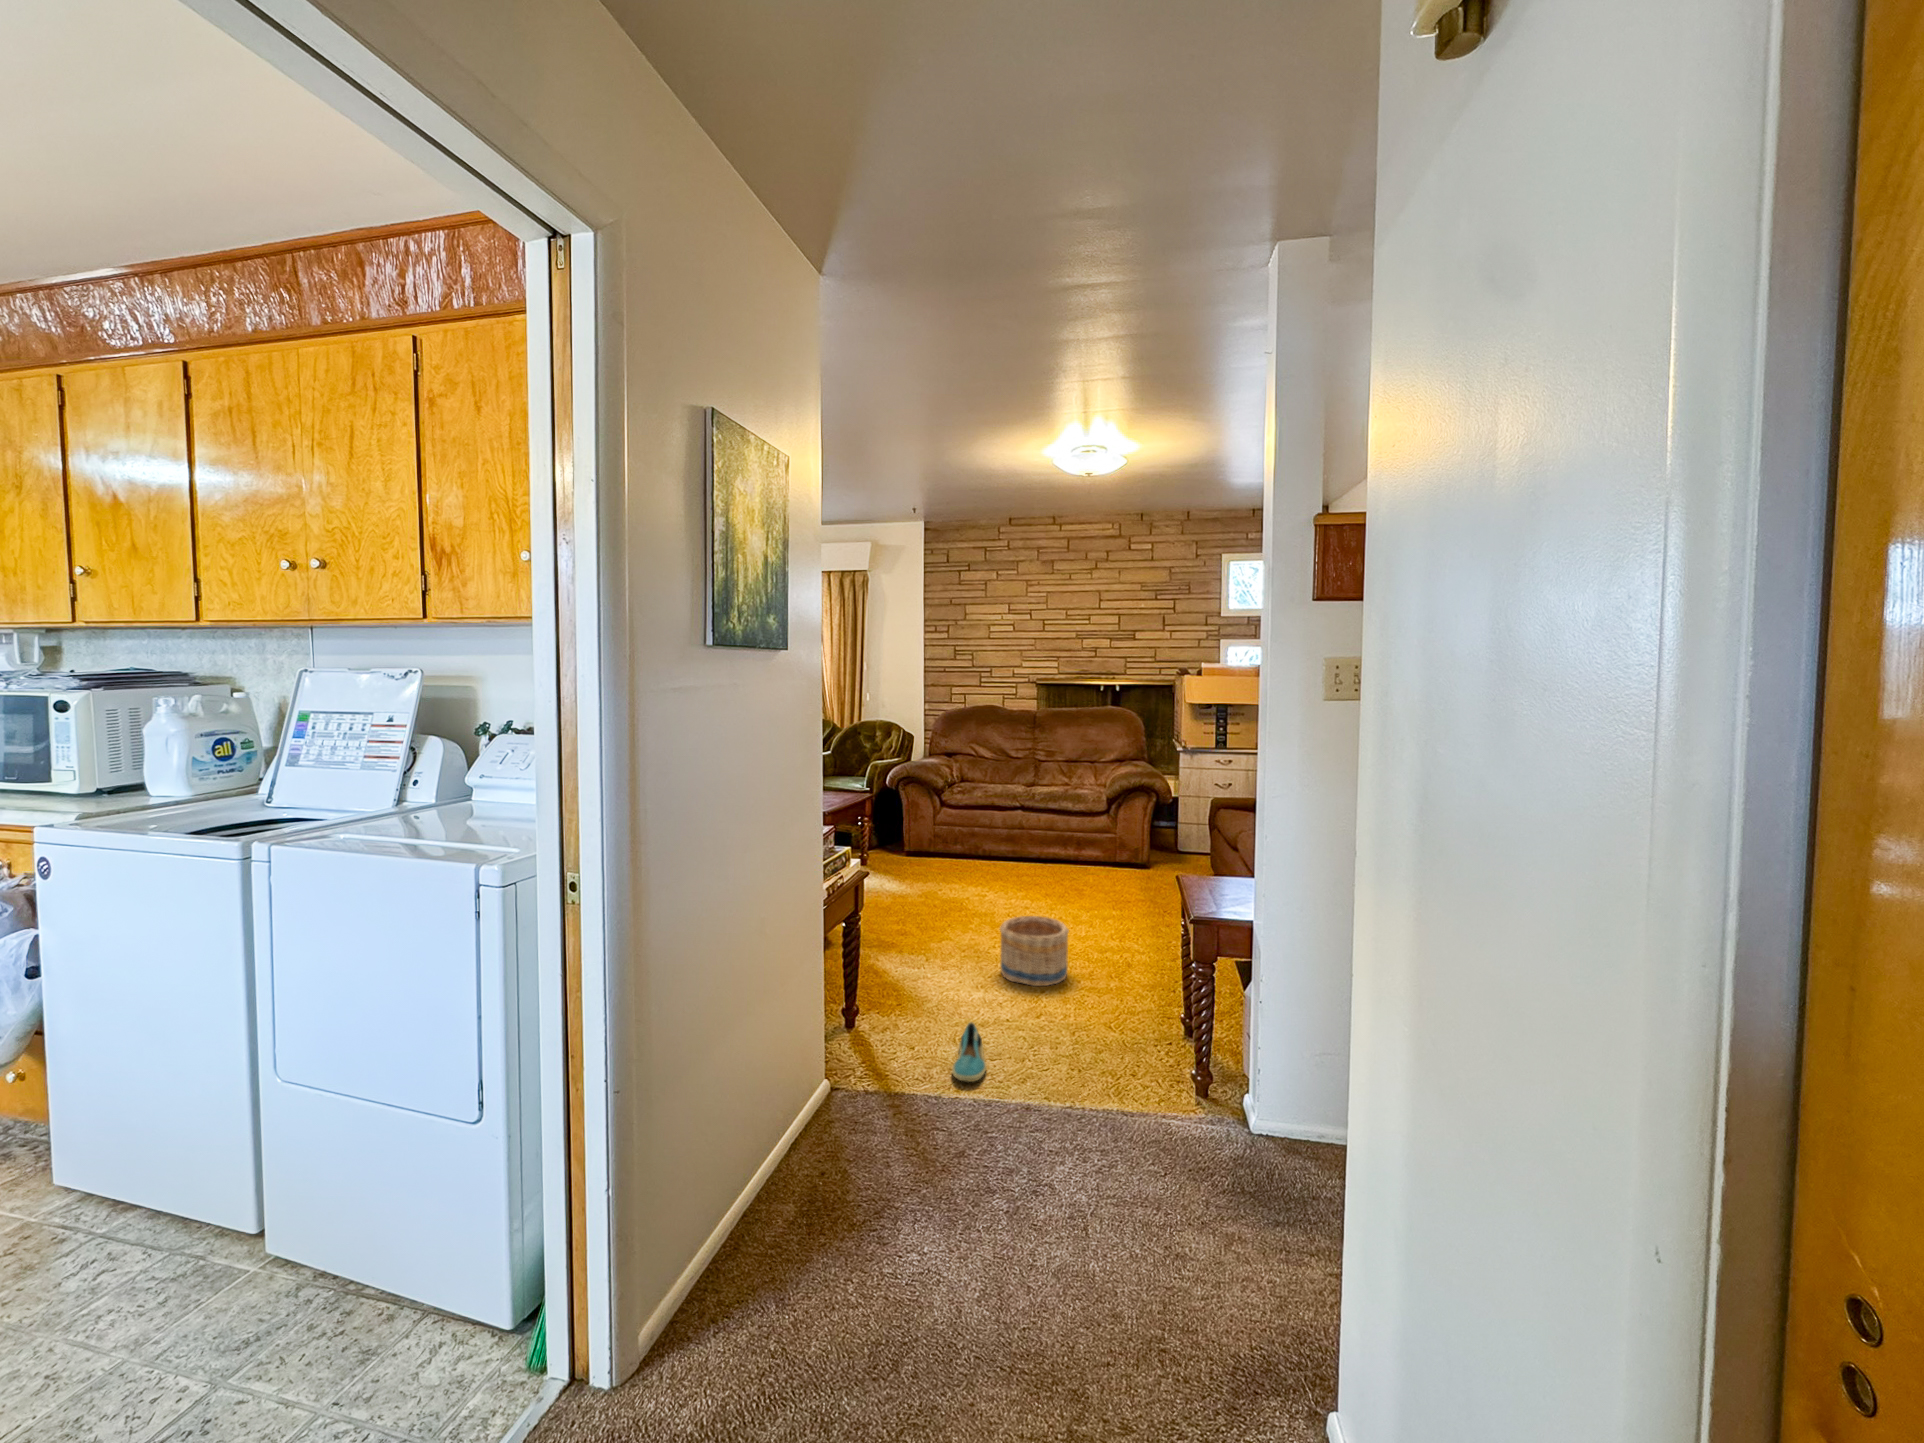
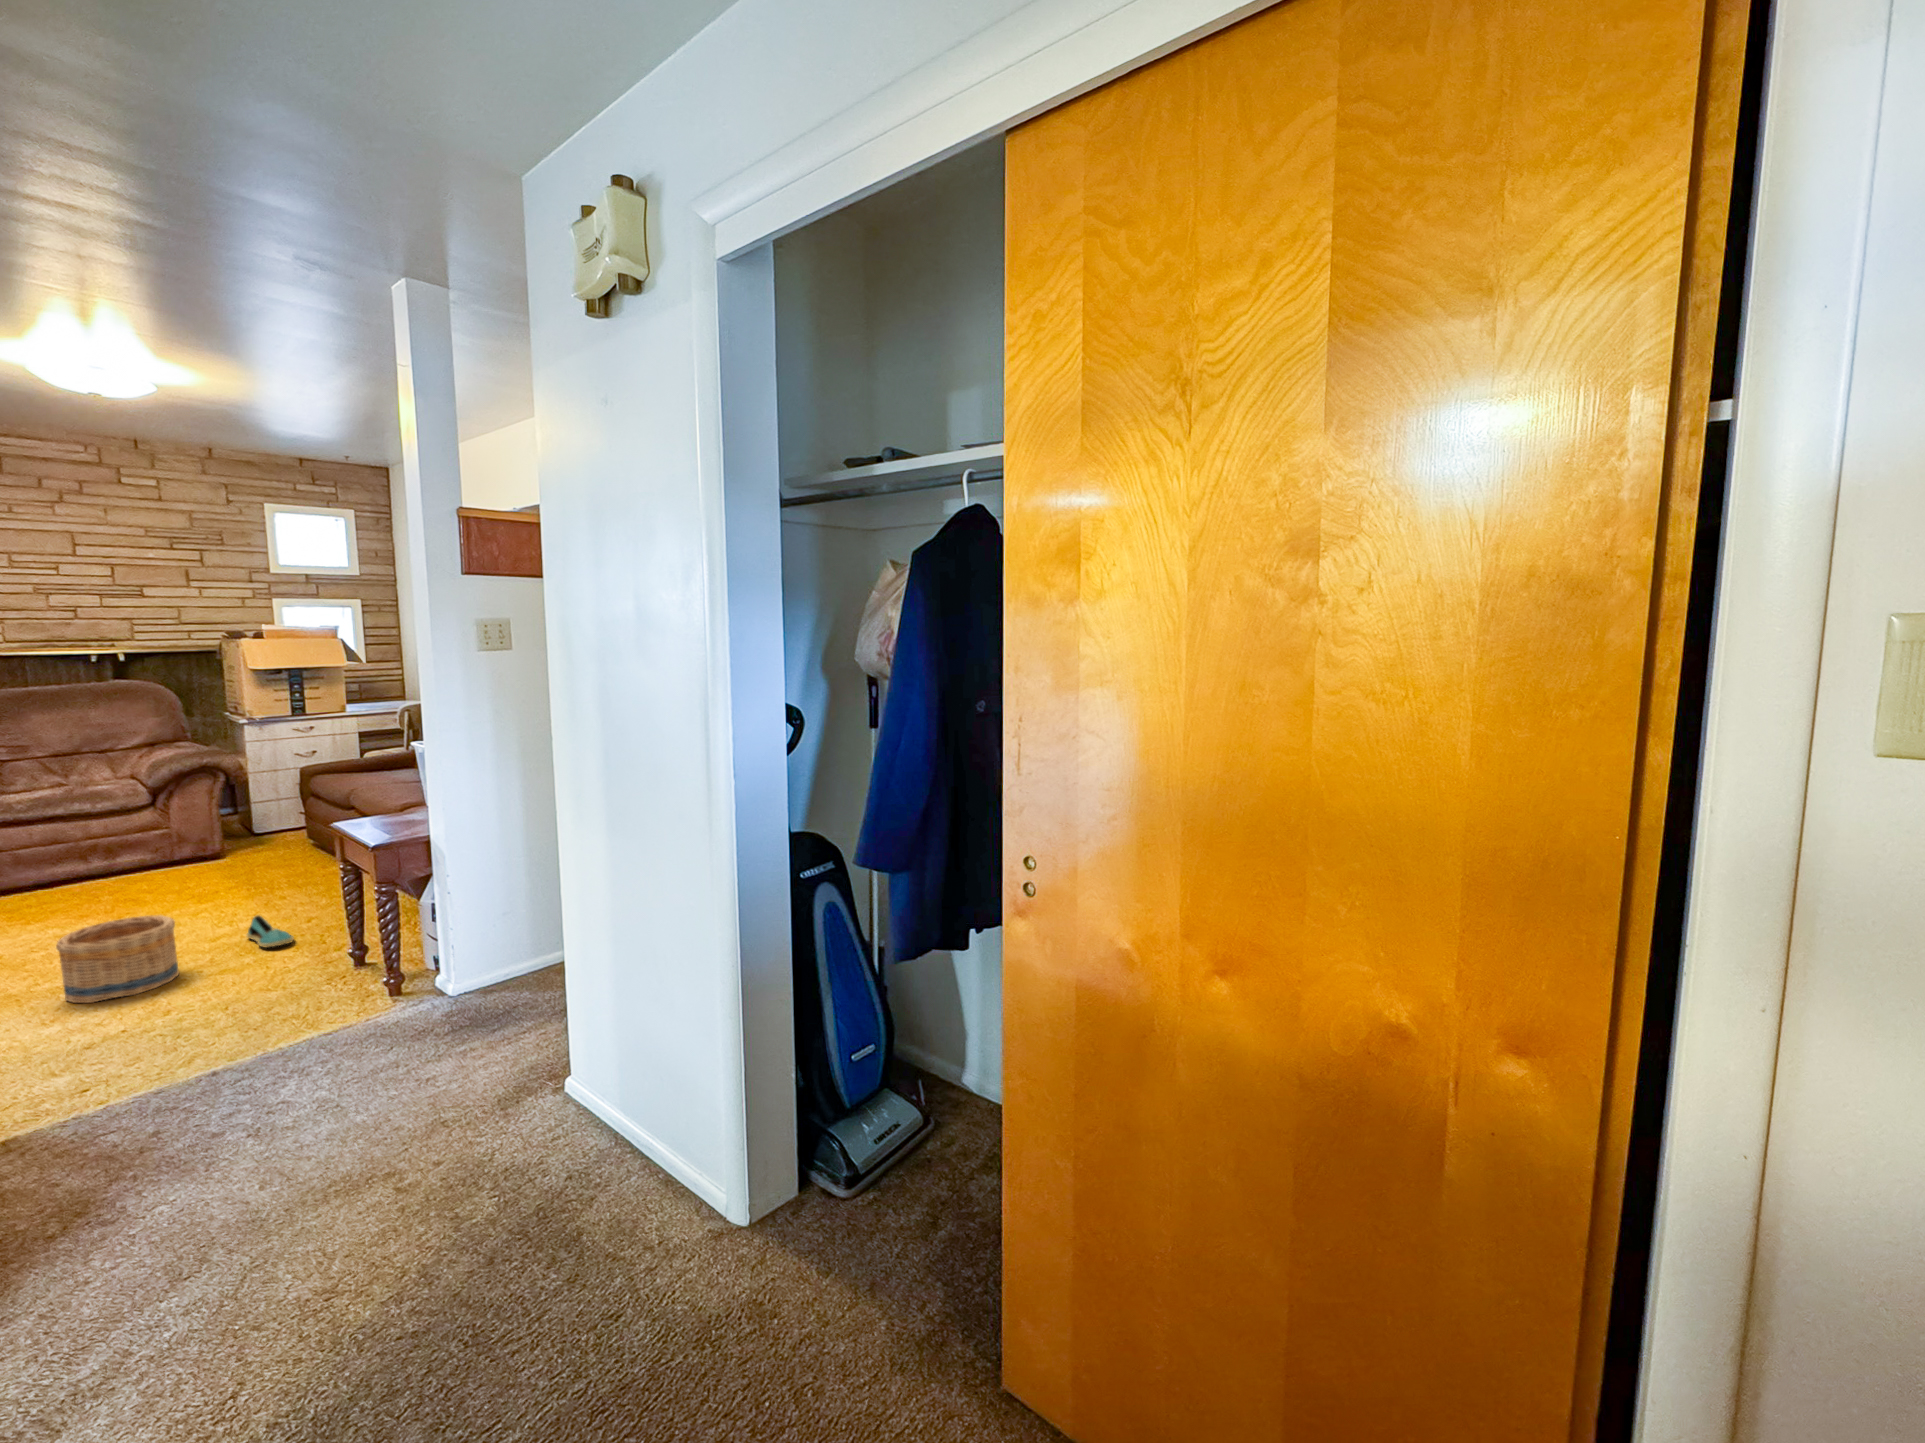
shoe: present [952,1023,986,1082] -> present [247,915,294,948]

